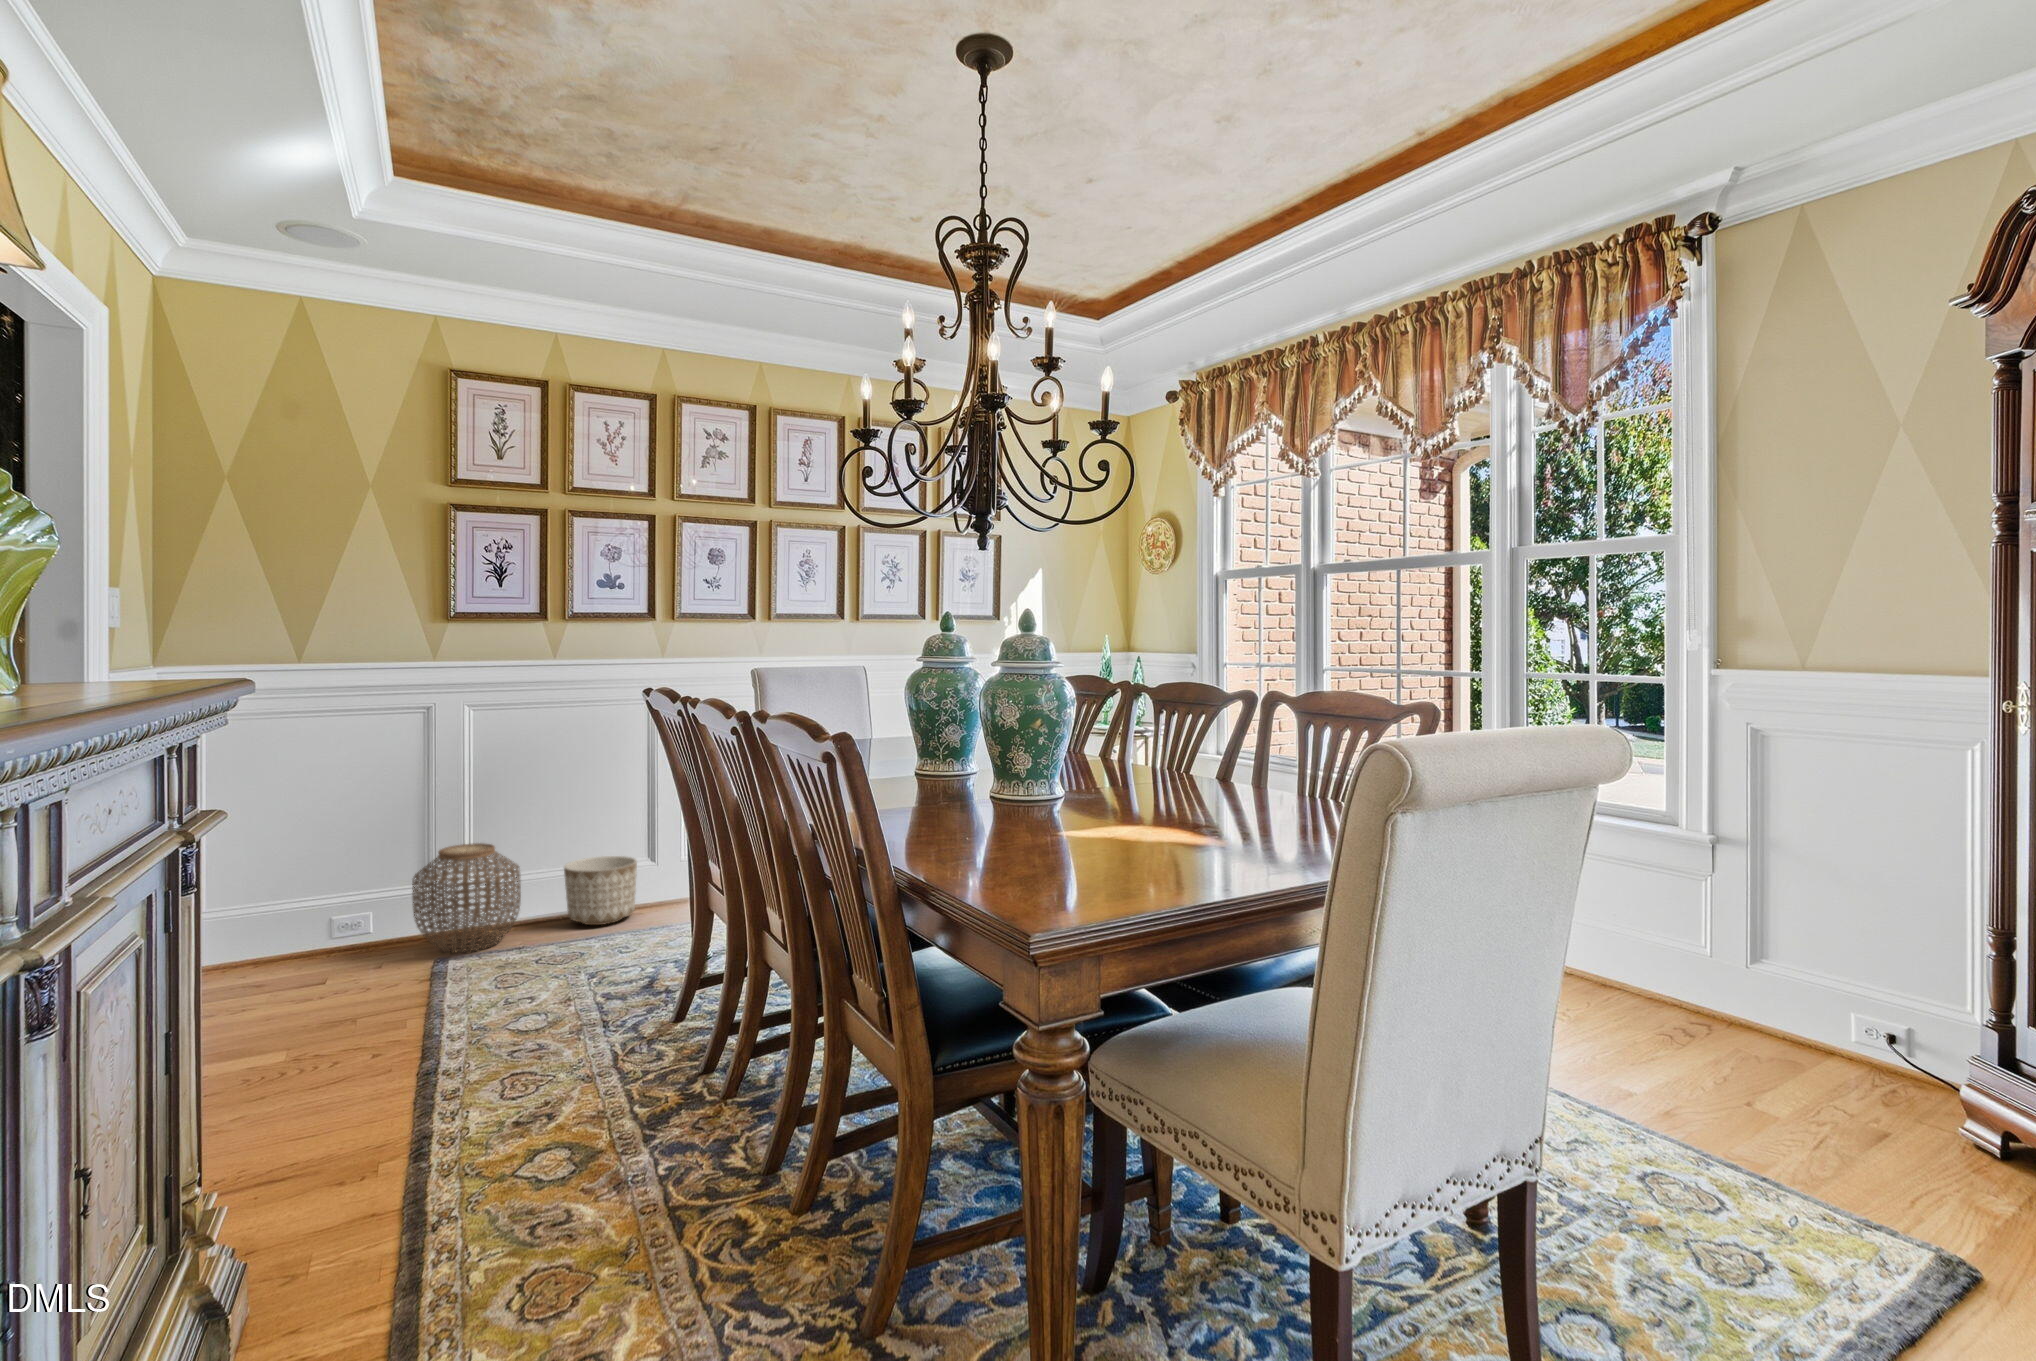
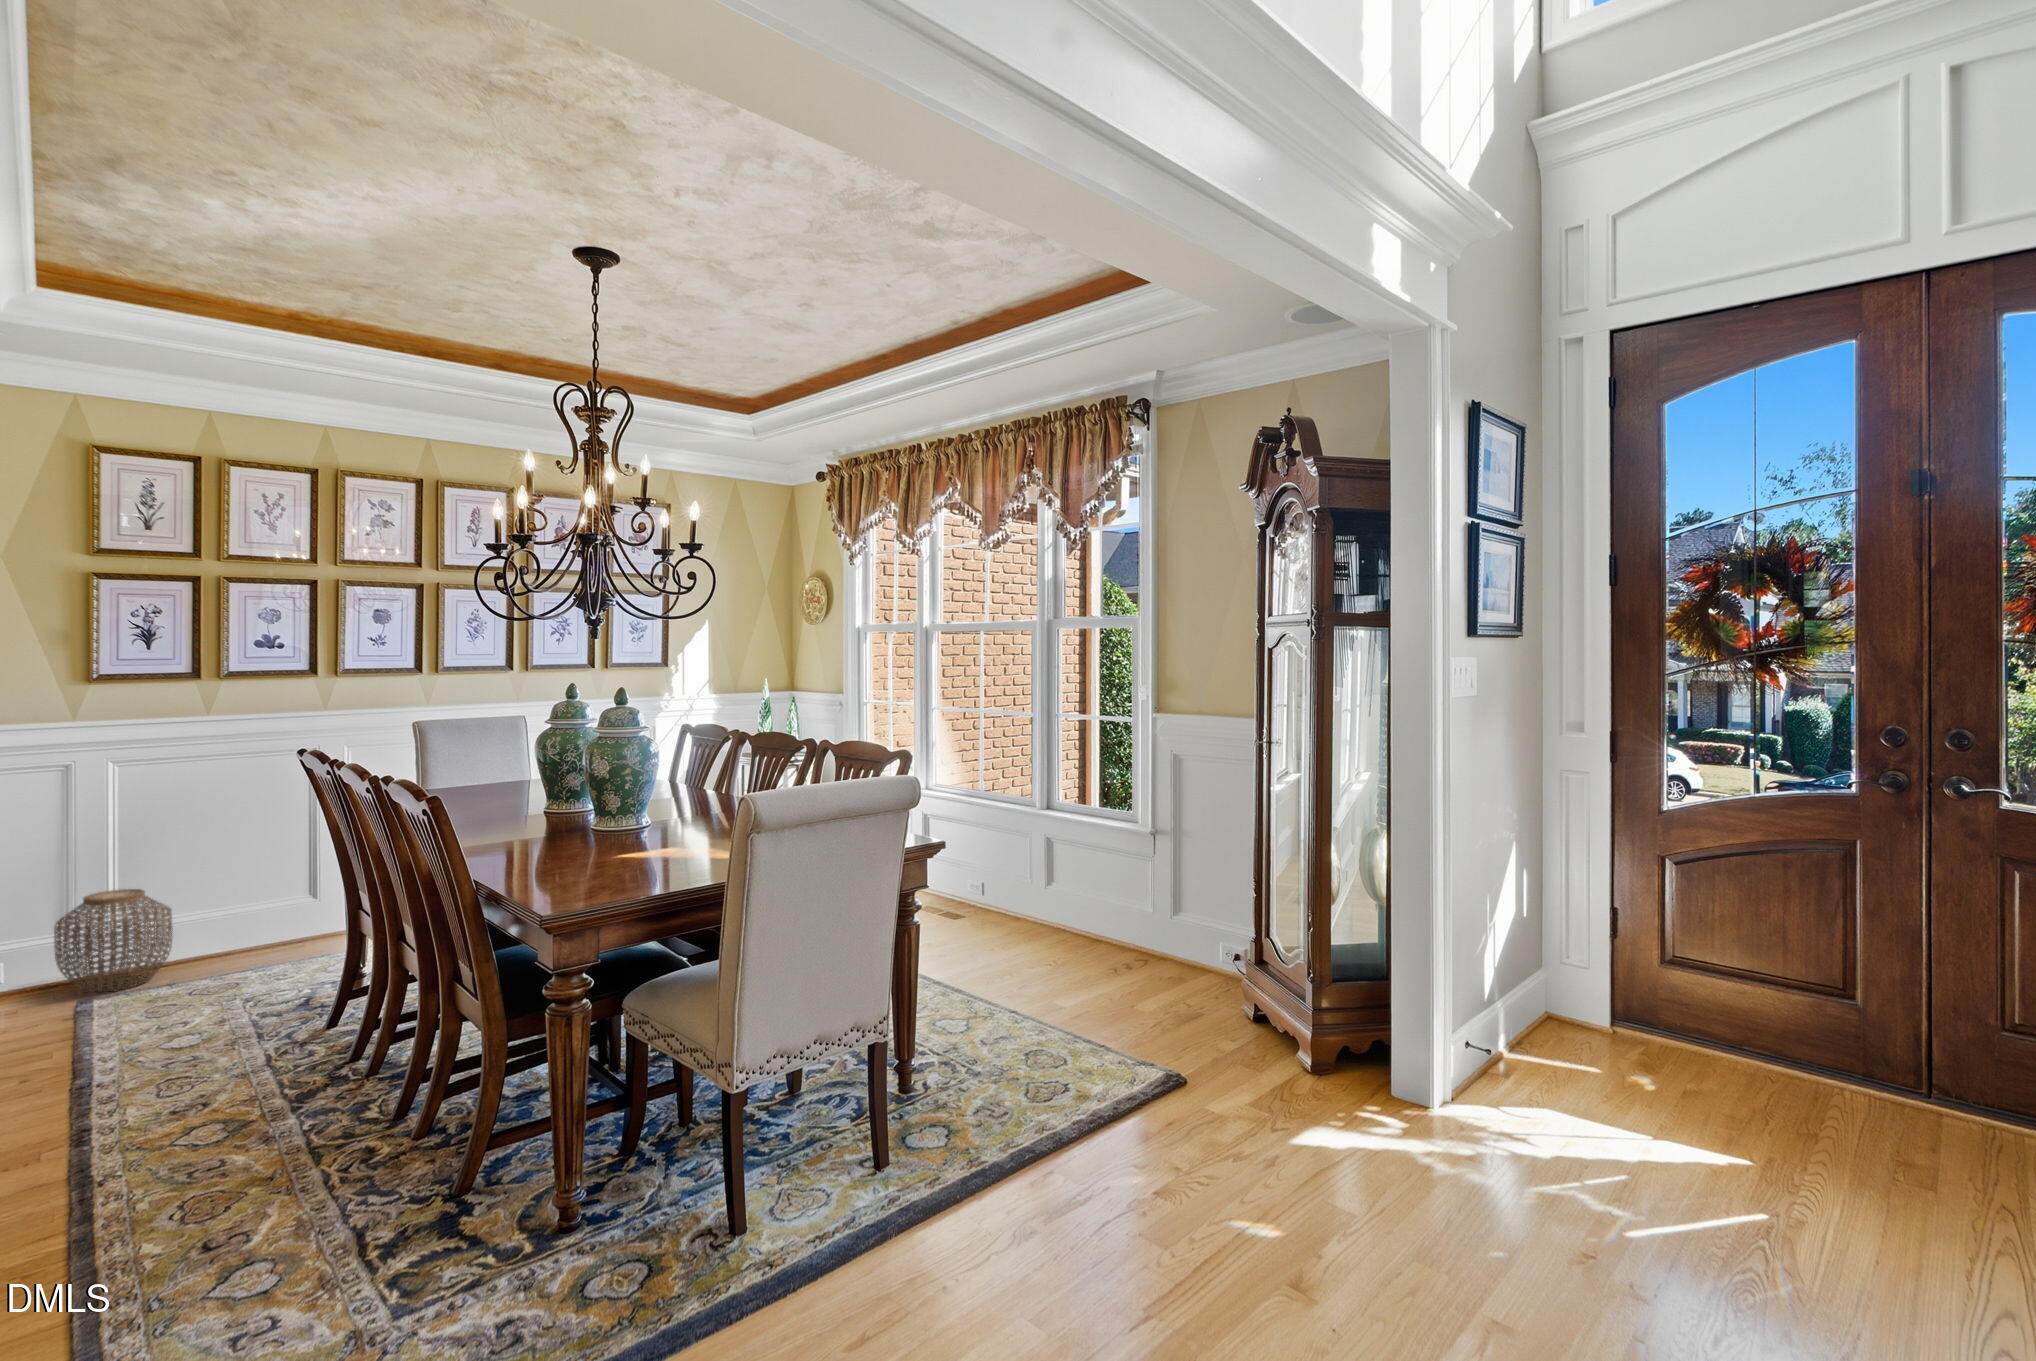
planter: present [564,856,637,925] -> none [219,895,296,959]

